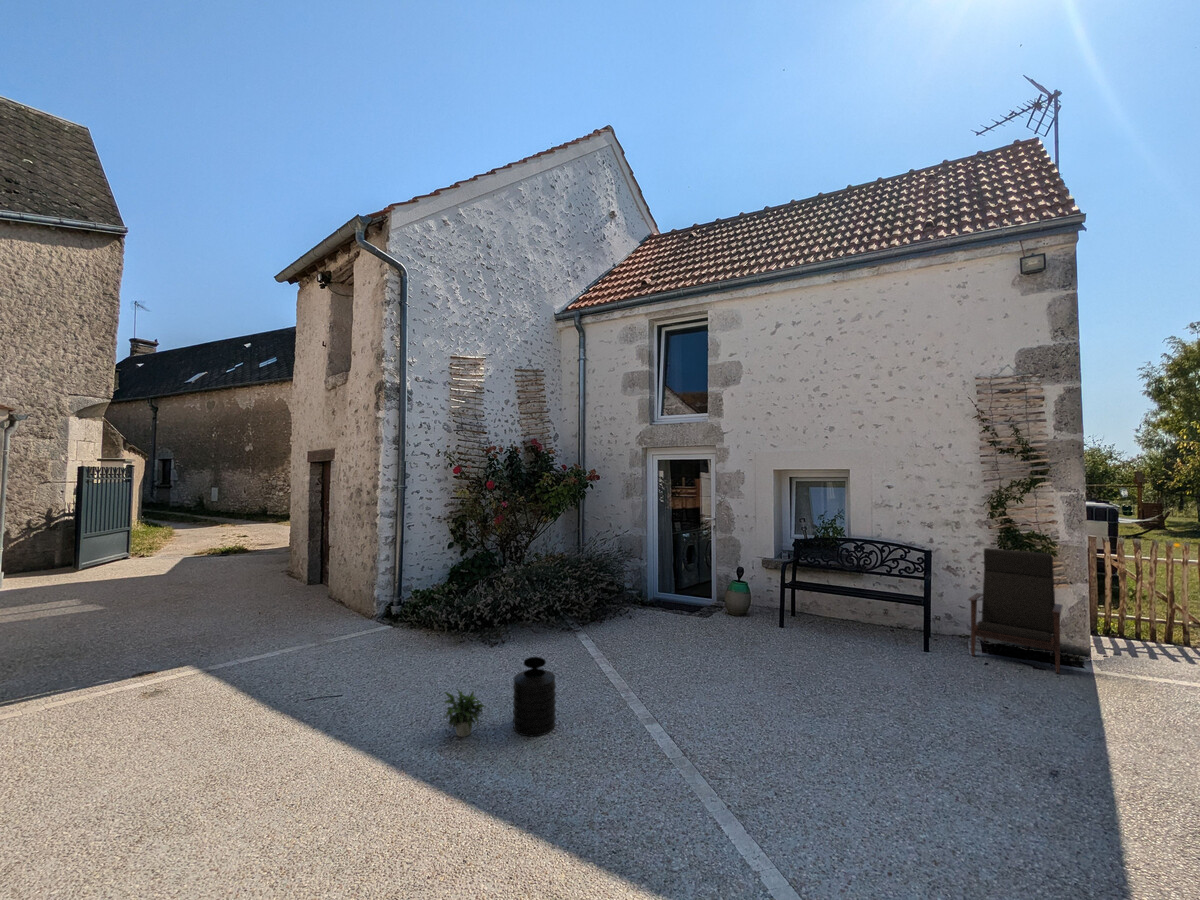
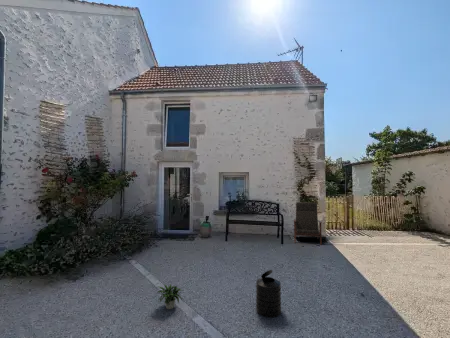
trash can: present [513,657,556,736] -> present [256,270,281,317]
potted plant: present [444,690,484,737] -> present [158,284,182,309]

